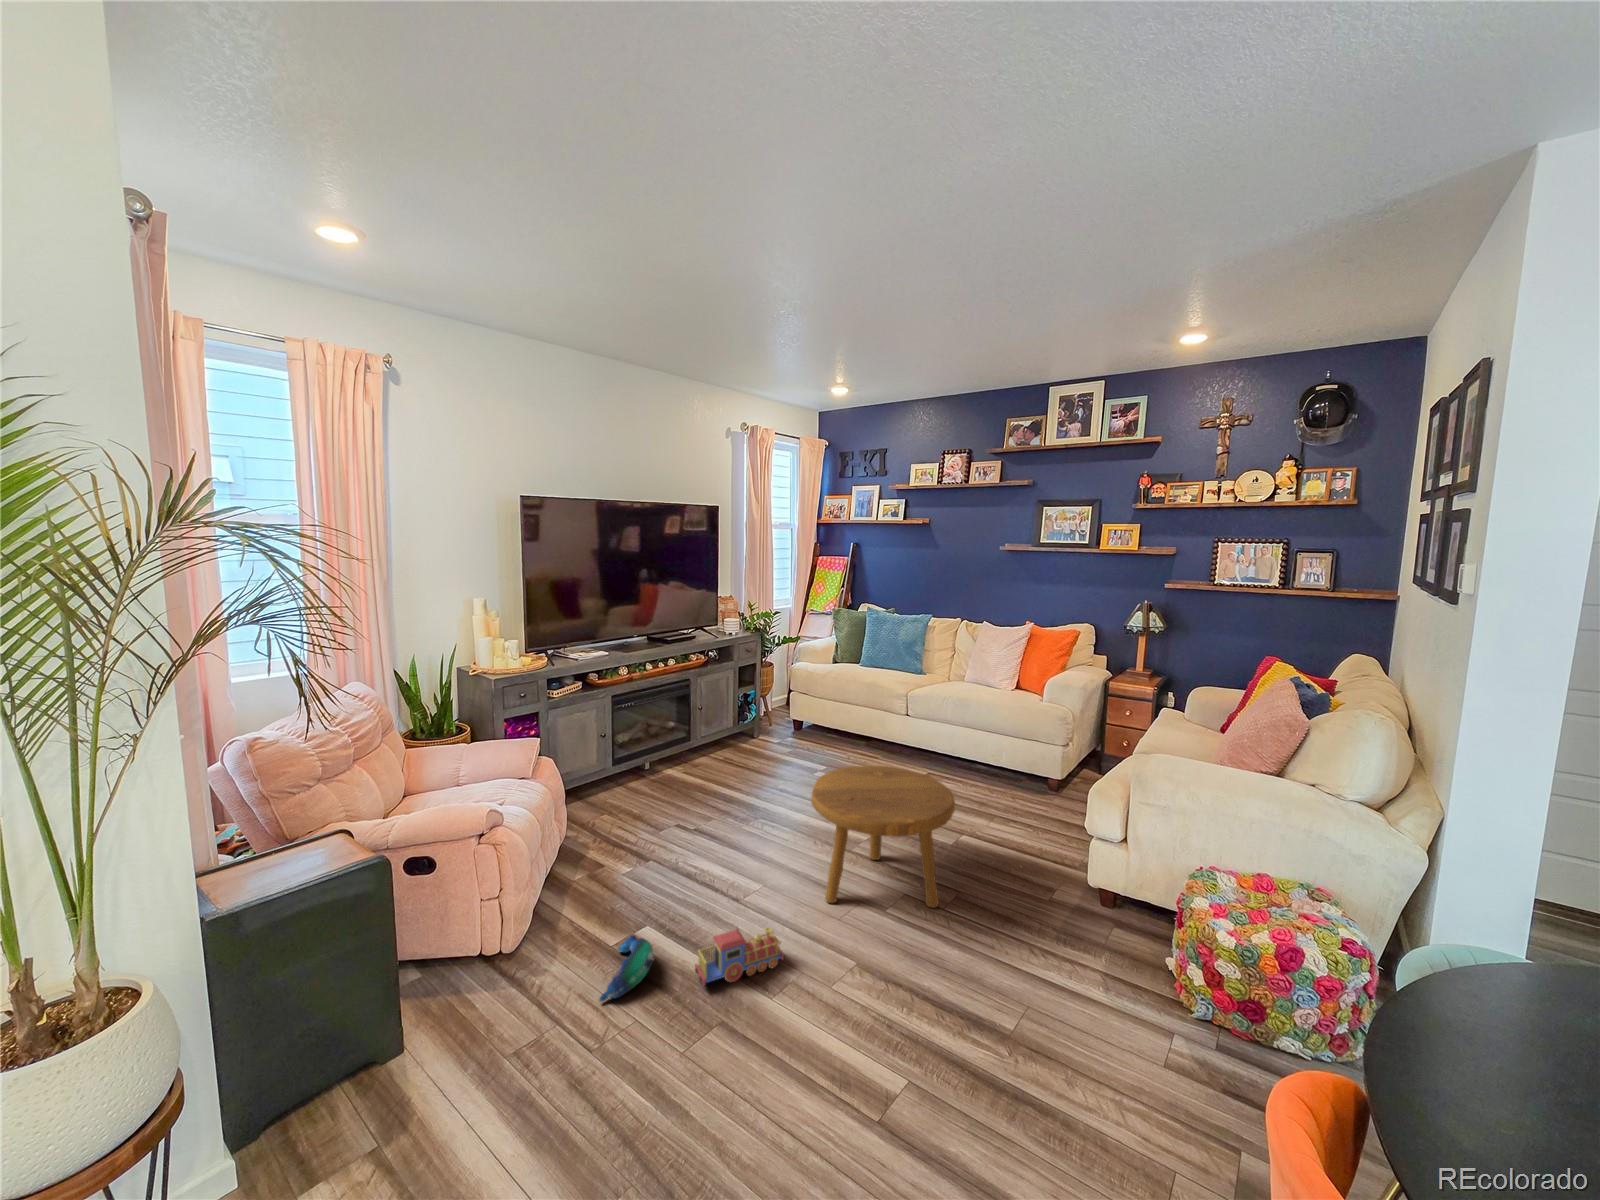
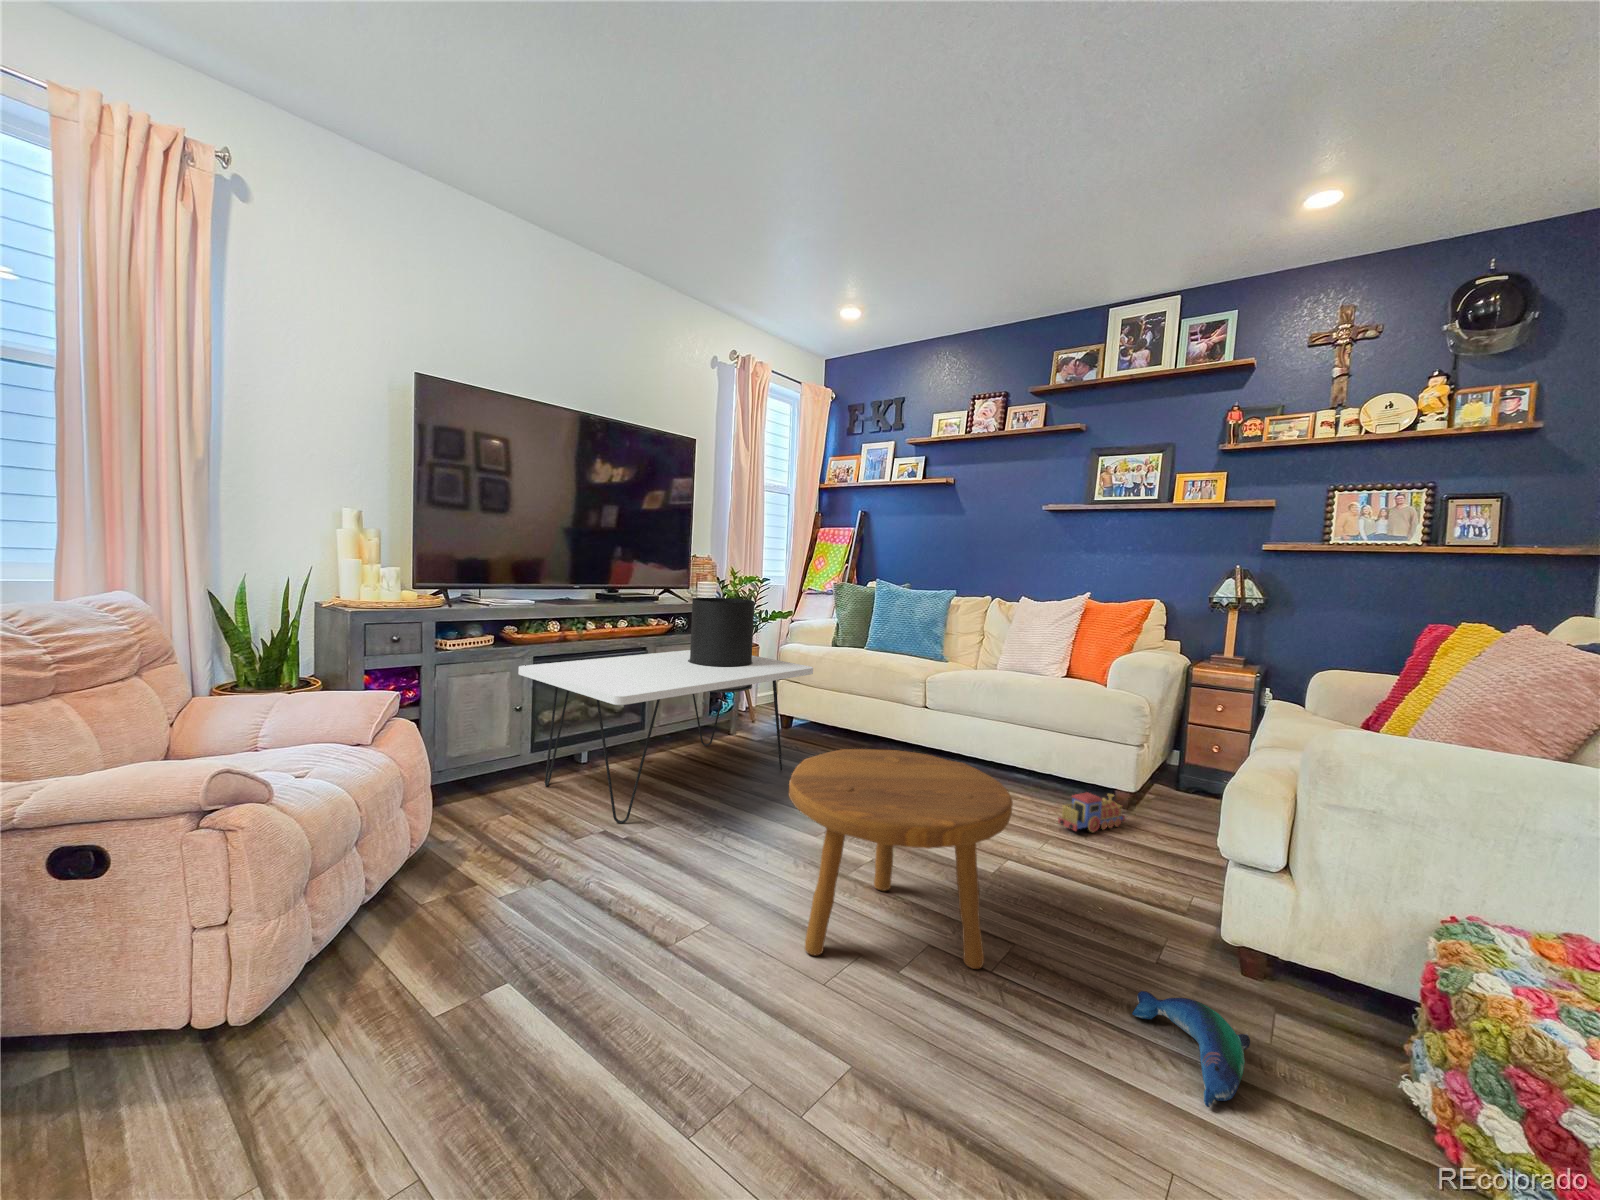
side table: none [603,639,821,818] -> present [519,598,813,823]
toy train: present [695,927,784,986] -> present [1058,793,1125,832]
plush toy: present [600,935,654,1002] -> present [1132,991,1250,1107]

